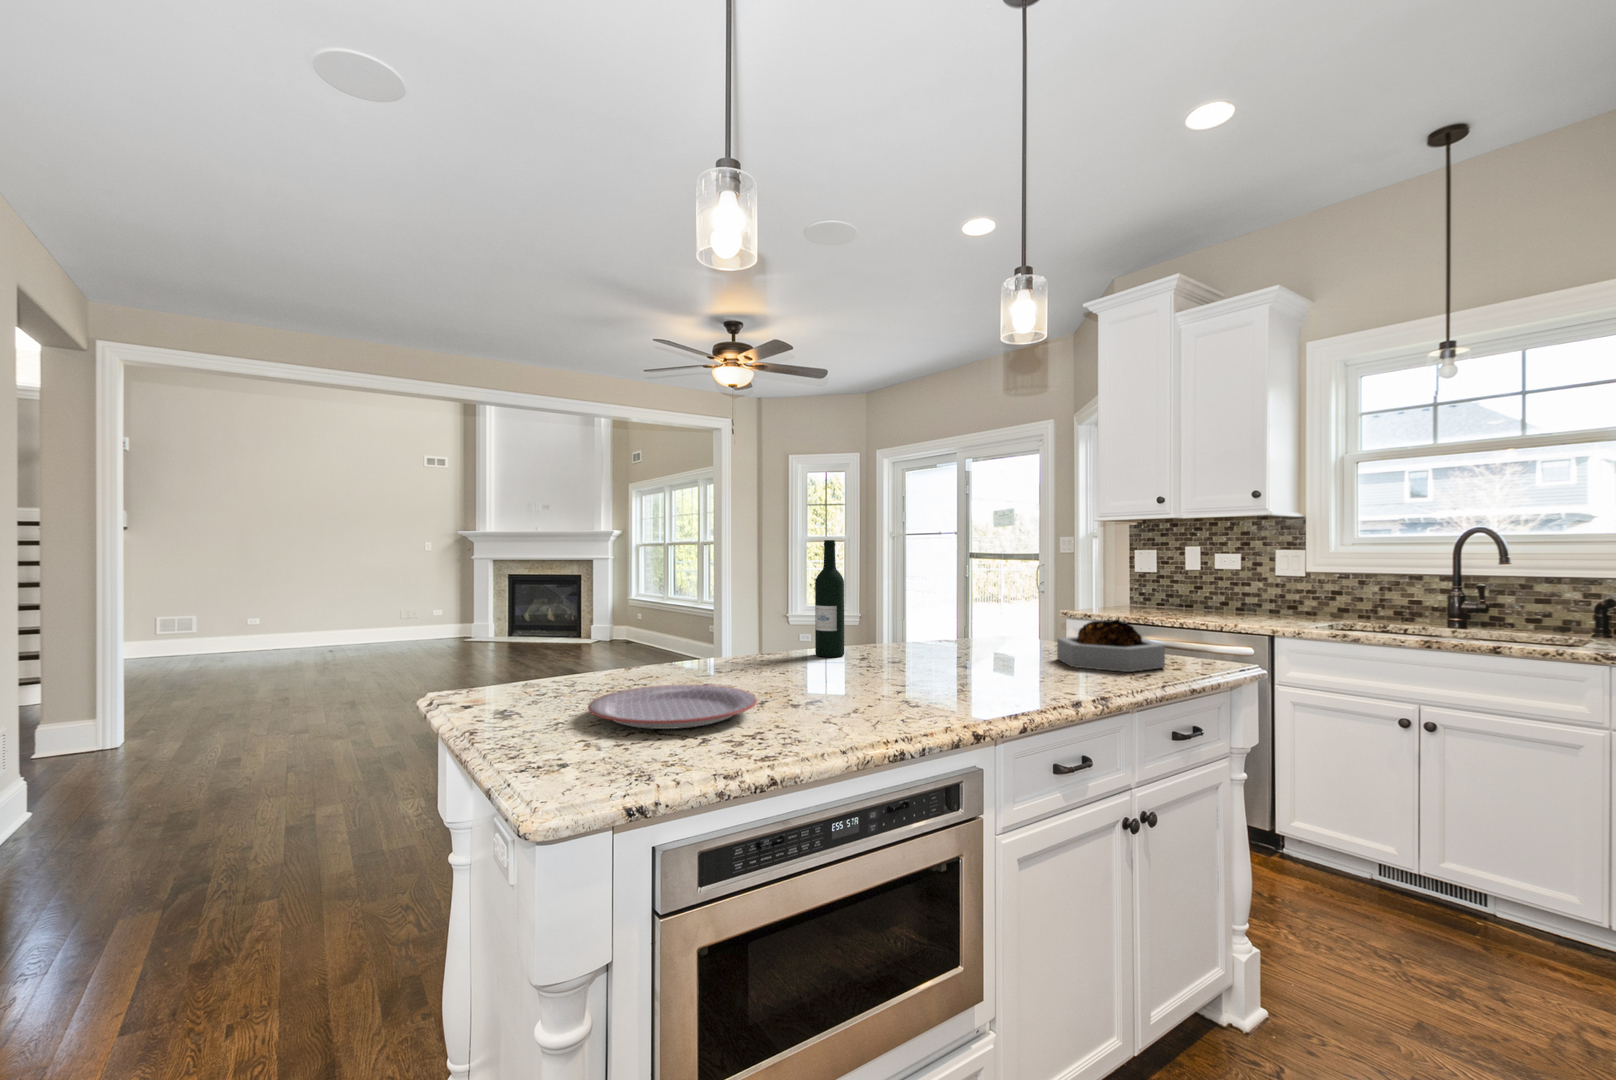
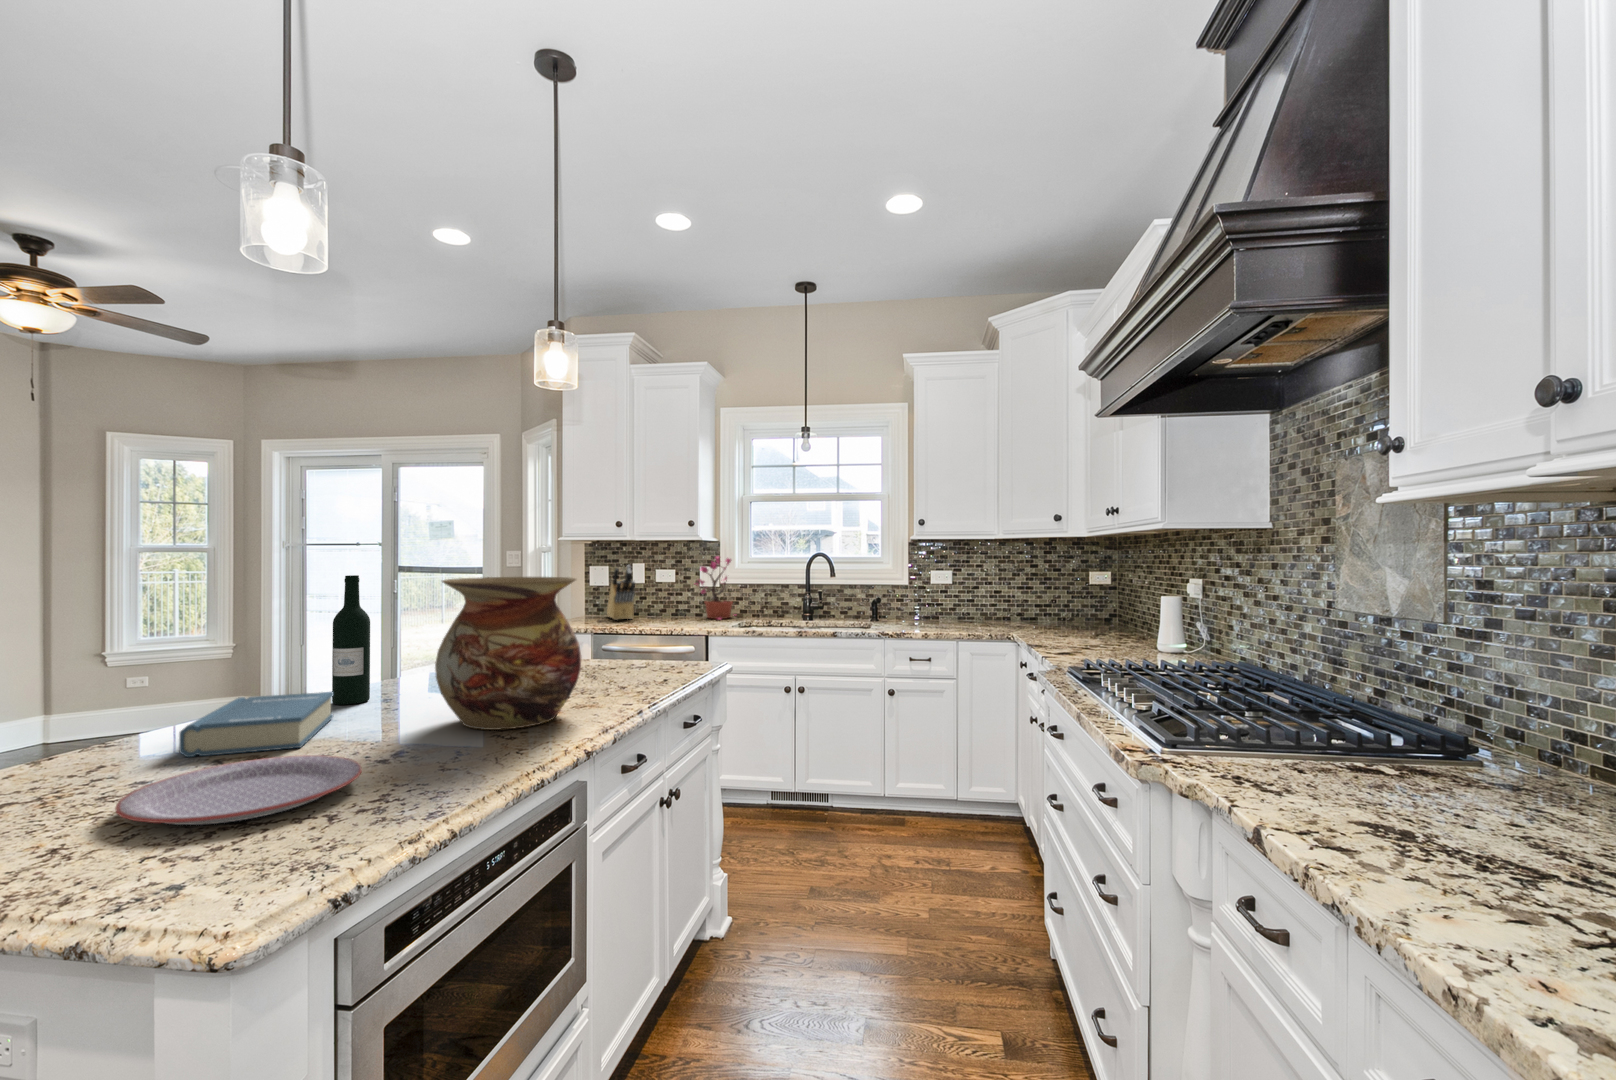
potted plant: none [1264,536,1335,619] -> present [694,556,736,620]
vase: none [861,539,1007,698] -> present [435,577,581,730]
knife block: none [1155,547,1184,611] -> present [607,565,635,620]
decorative bowl: present [1057,620,1165,672] -> none [585,634,672,682]
hardback book: none [680,638,802,684] -> present [179,692,333,757]

